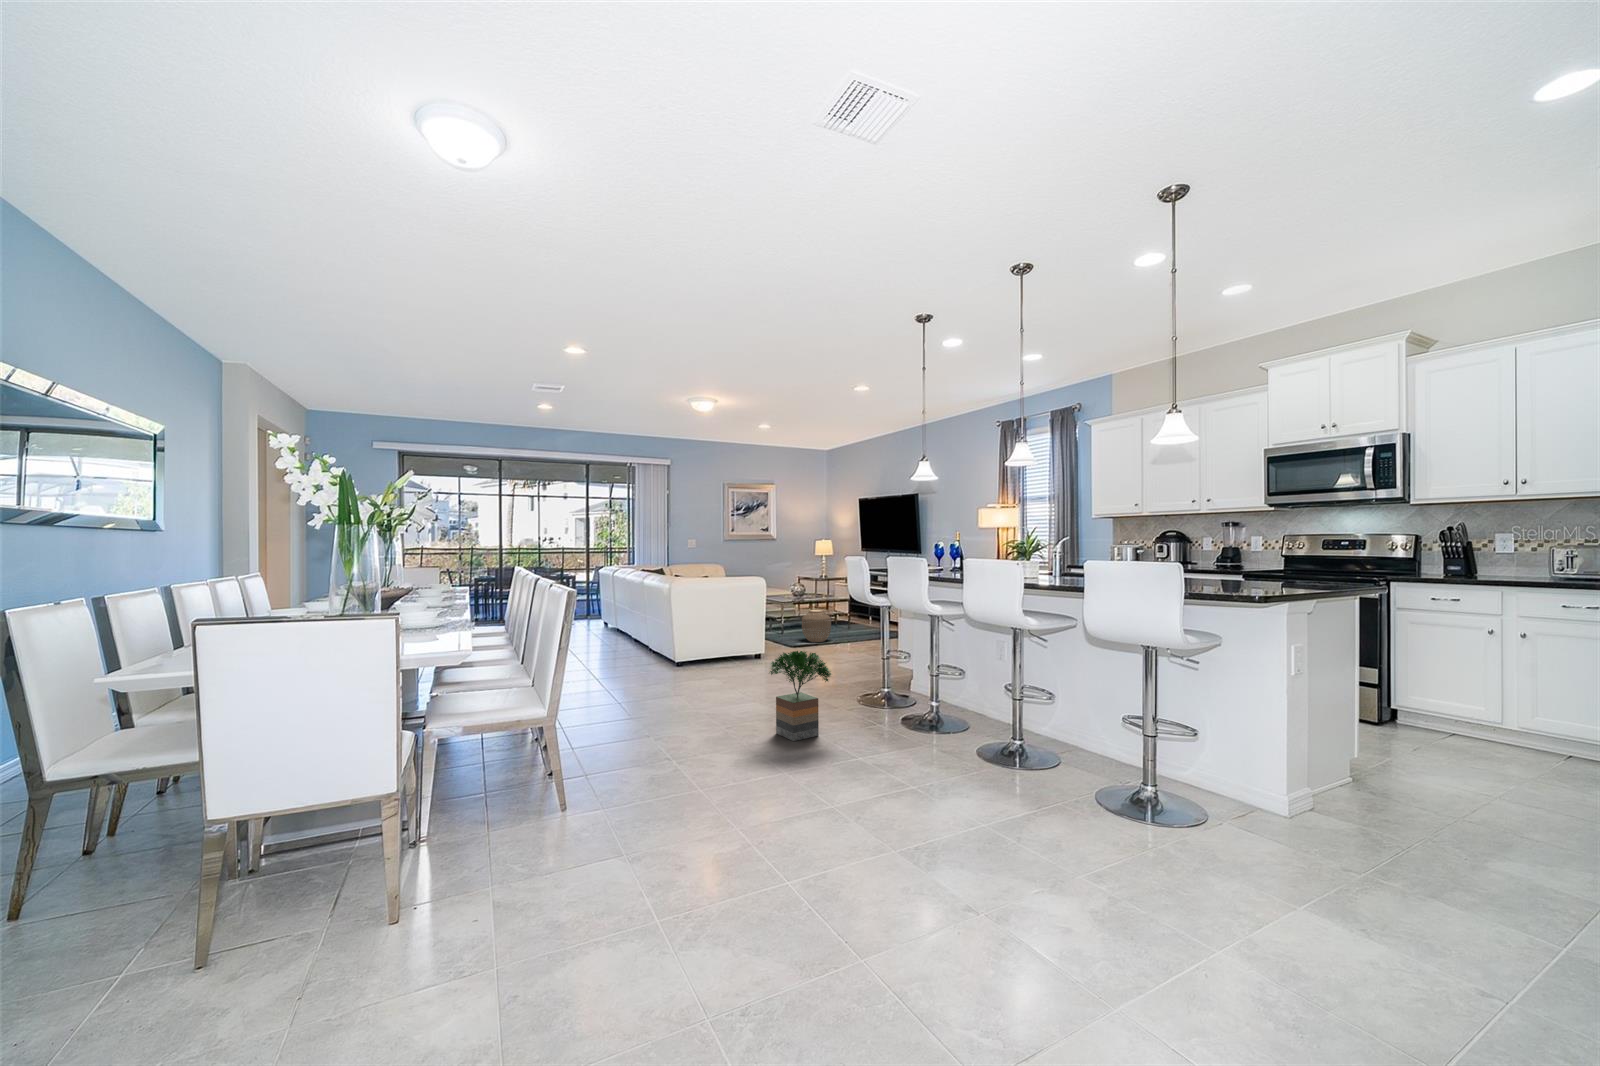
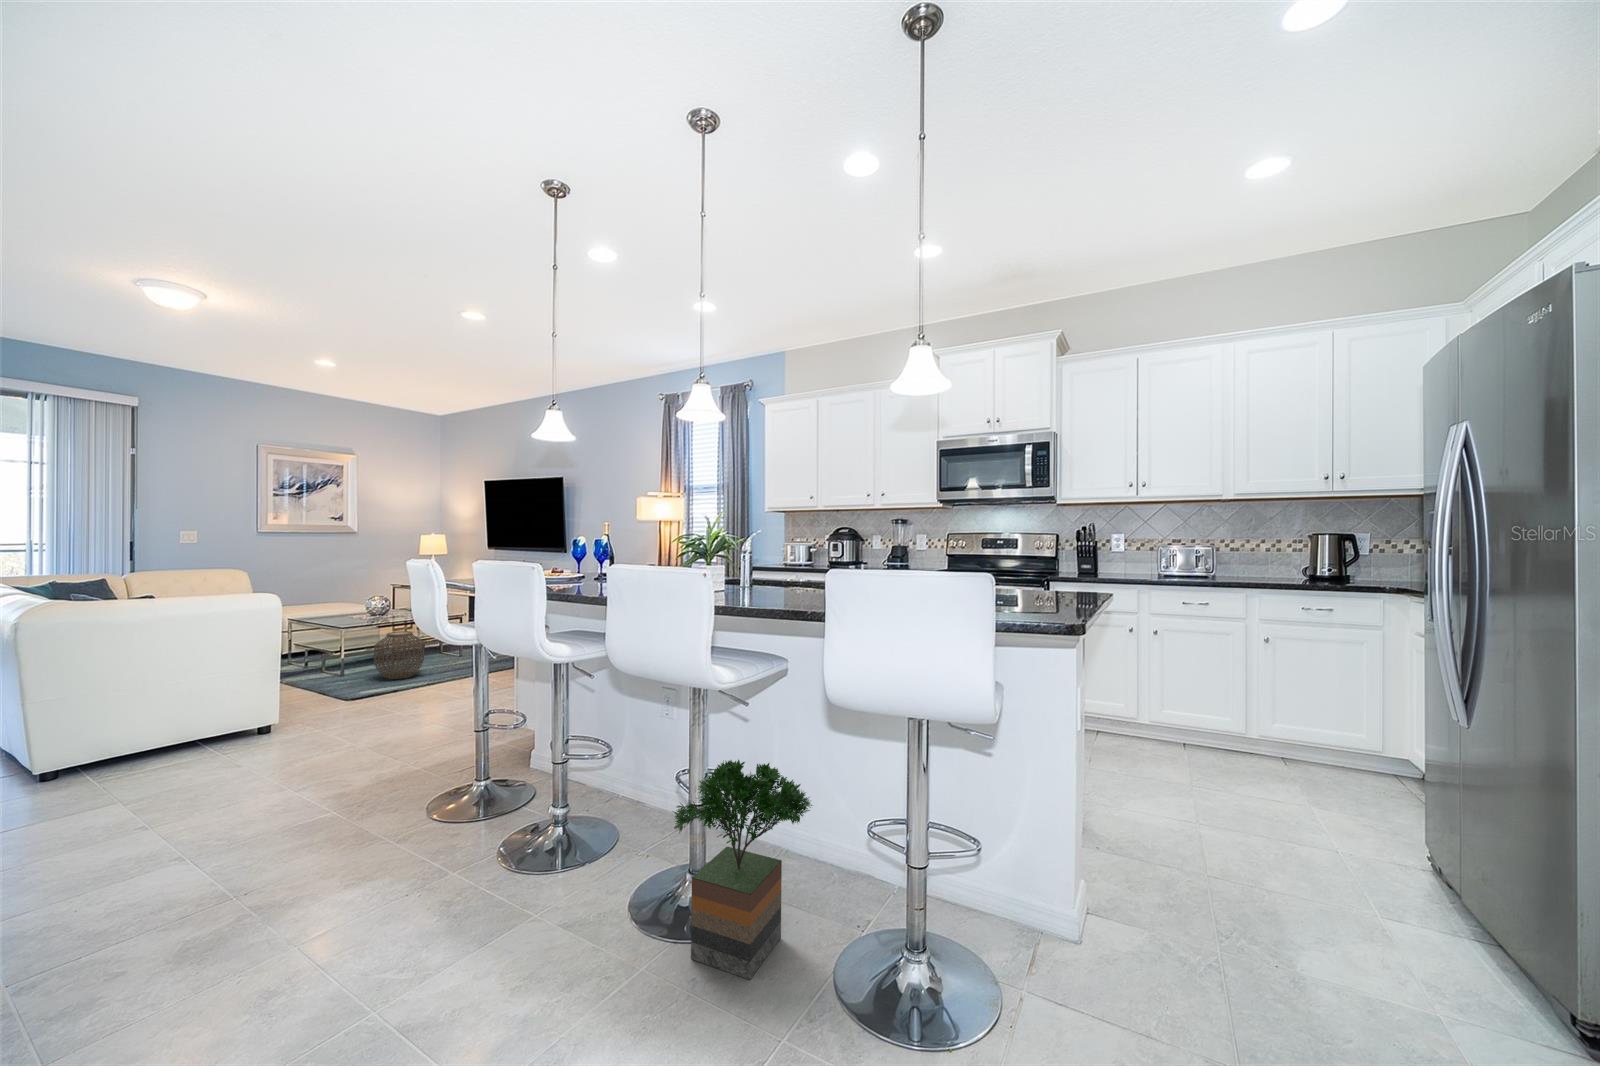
potted tree: present [769,651,831,741] -> present [673,760,812,980]

